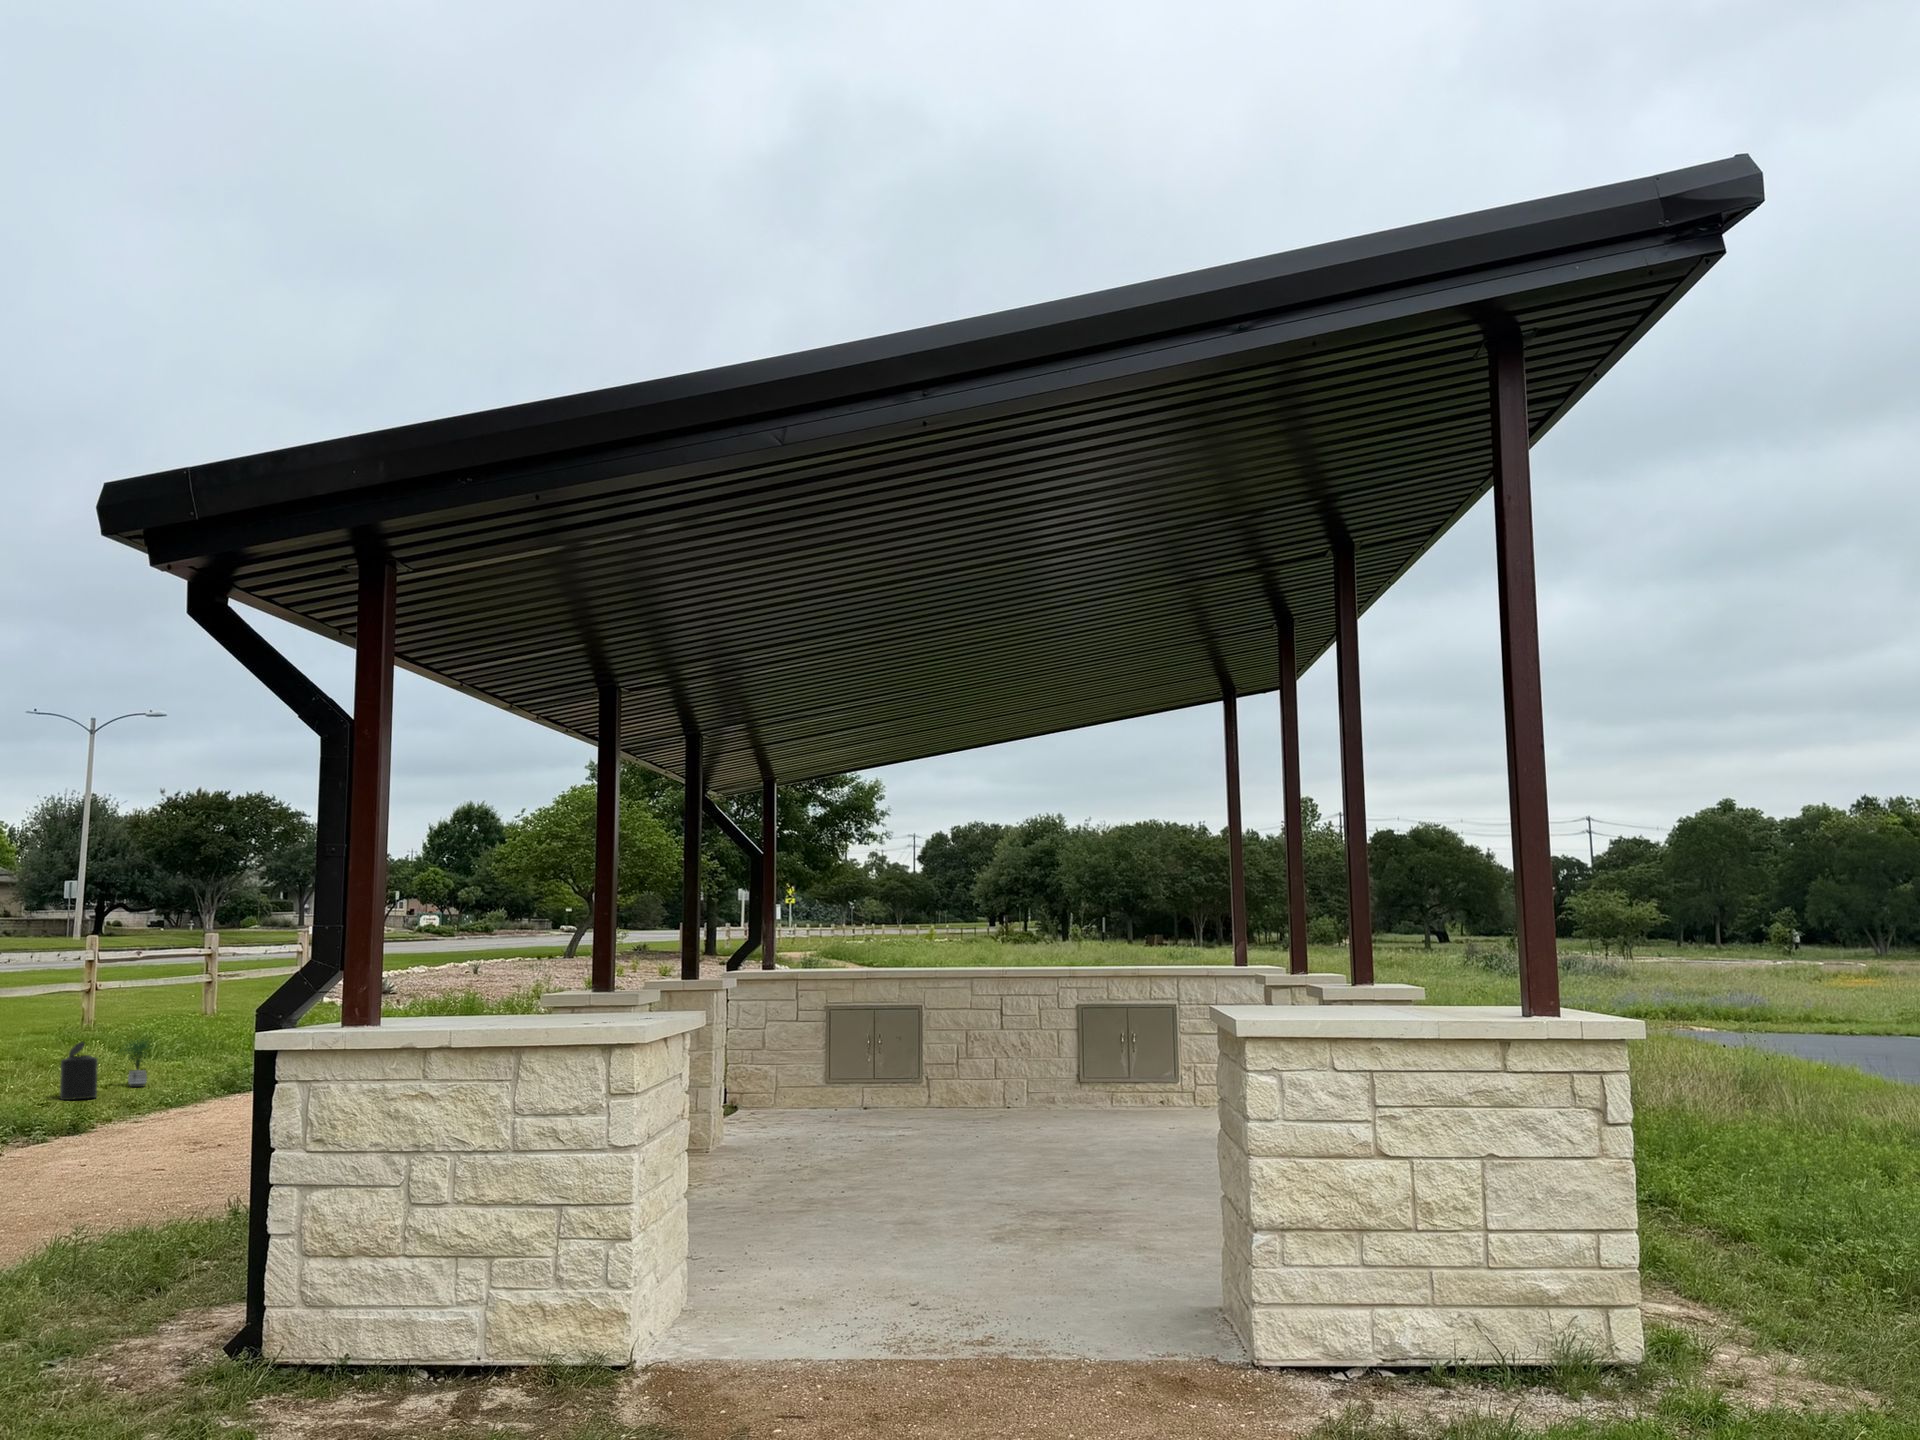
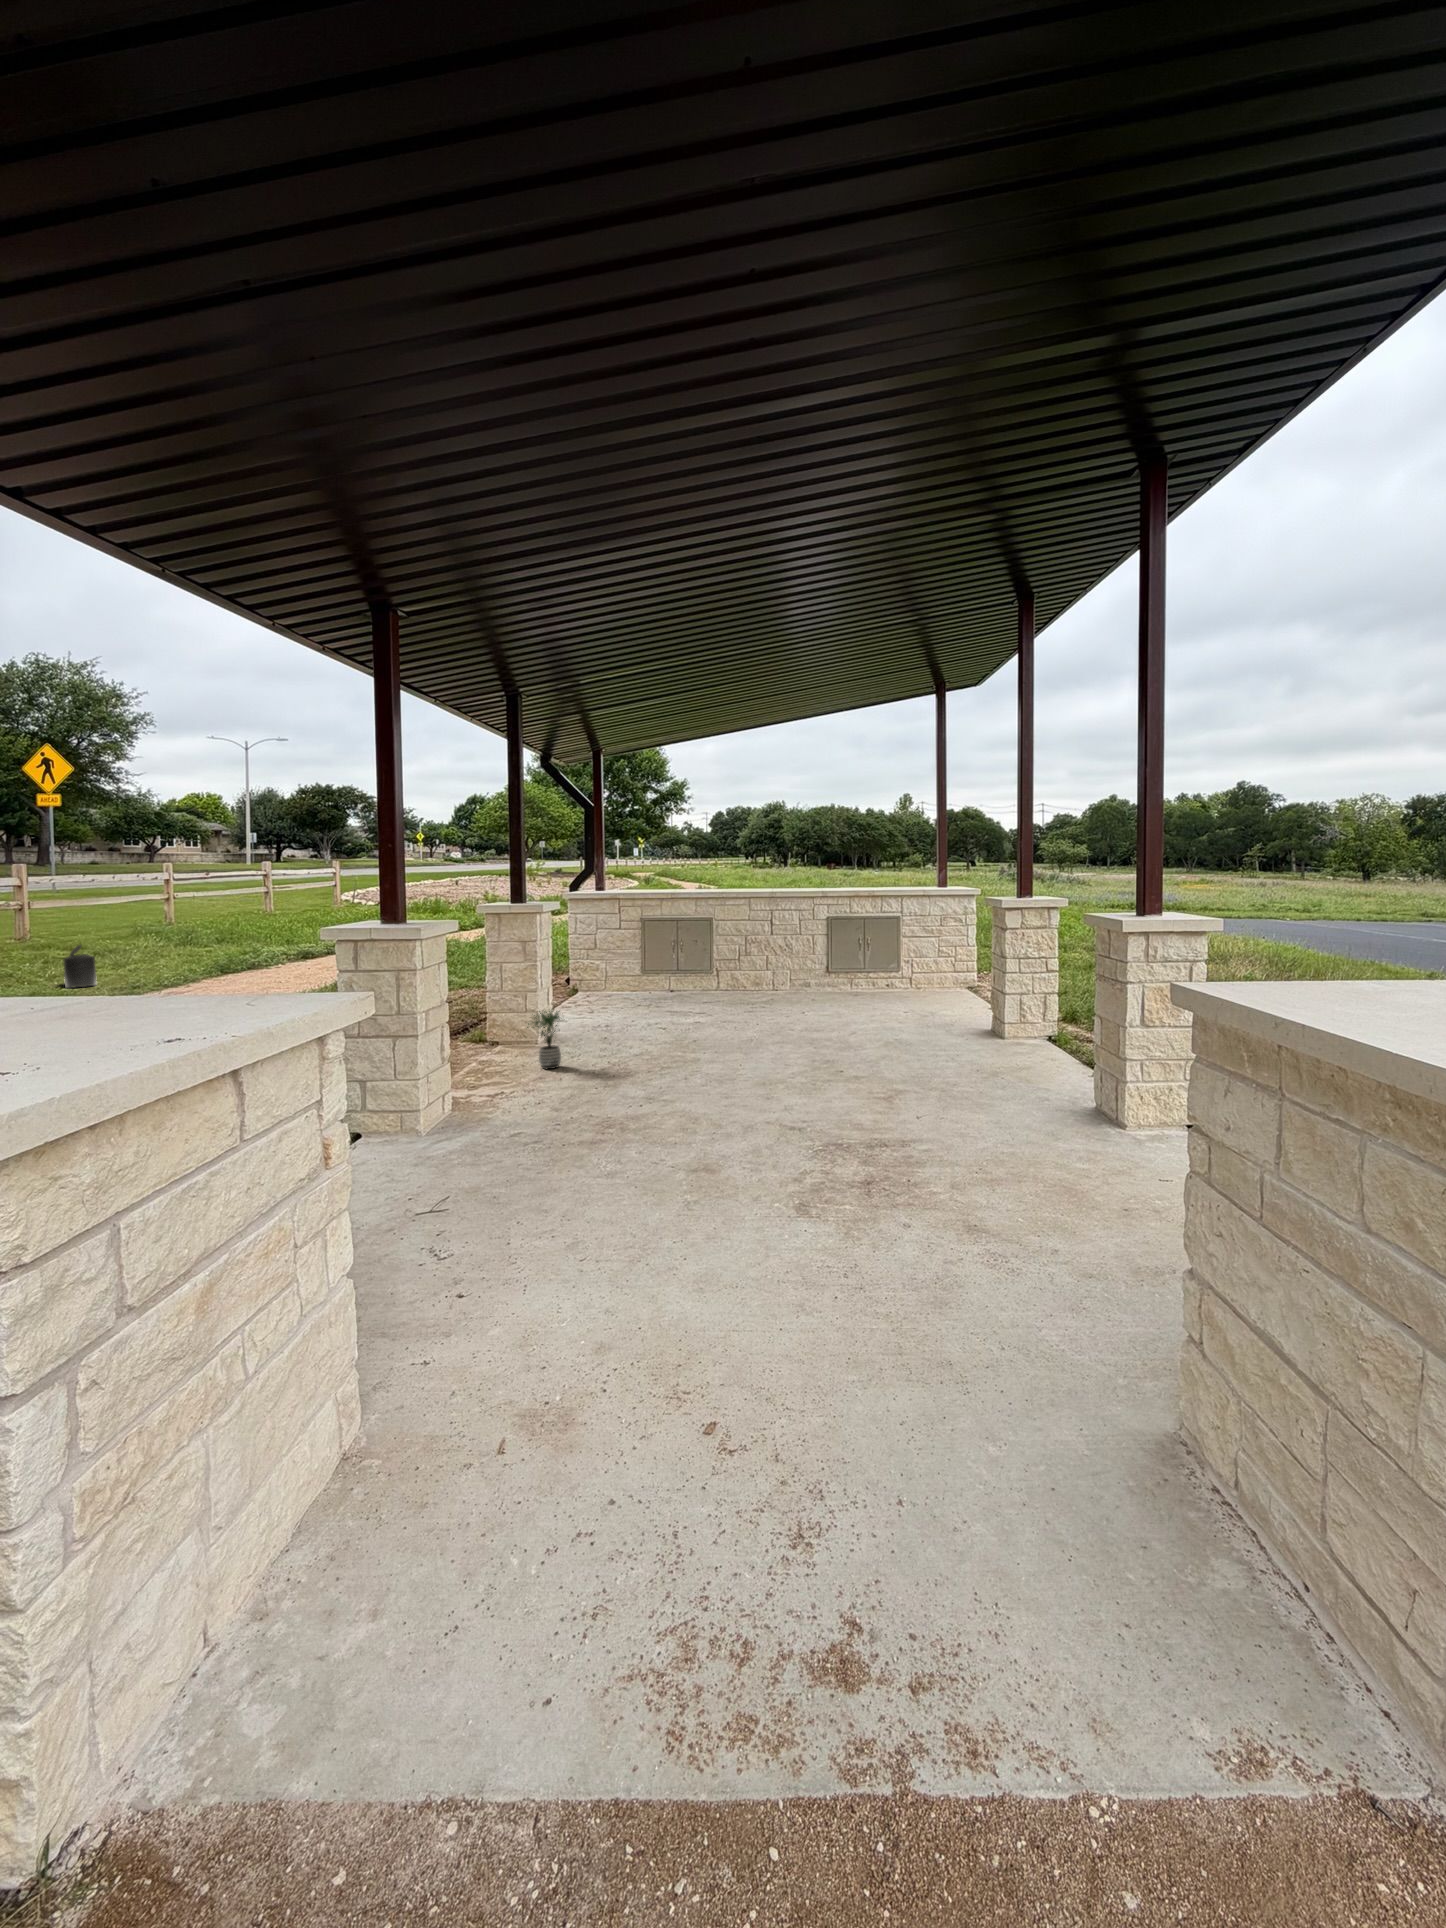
potted plant: present [120,1040,149,1087] -> present [527,1009,561,1069]

